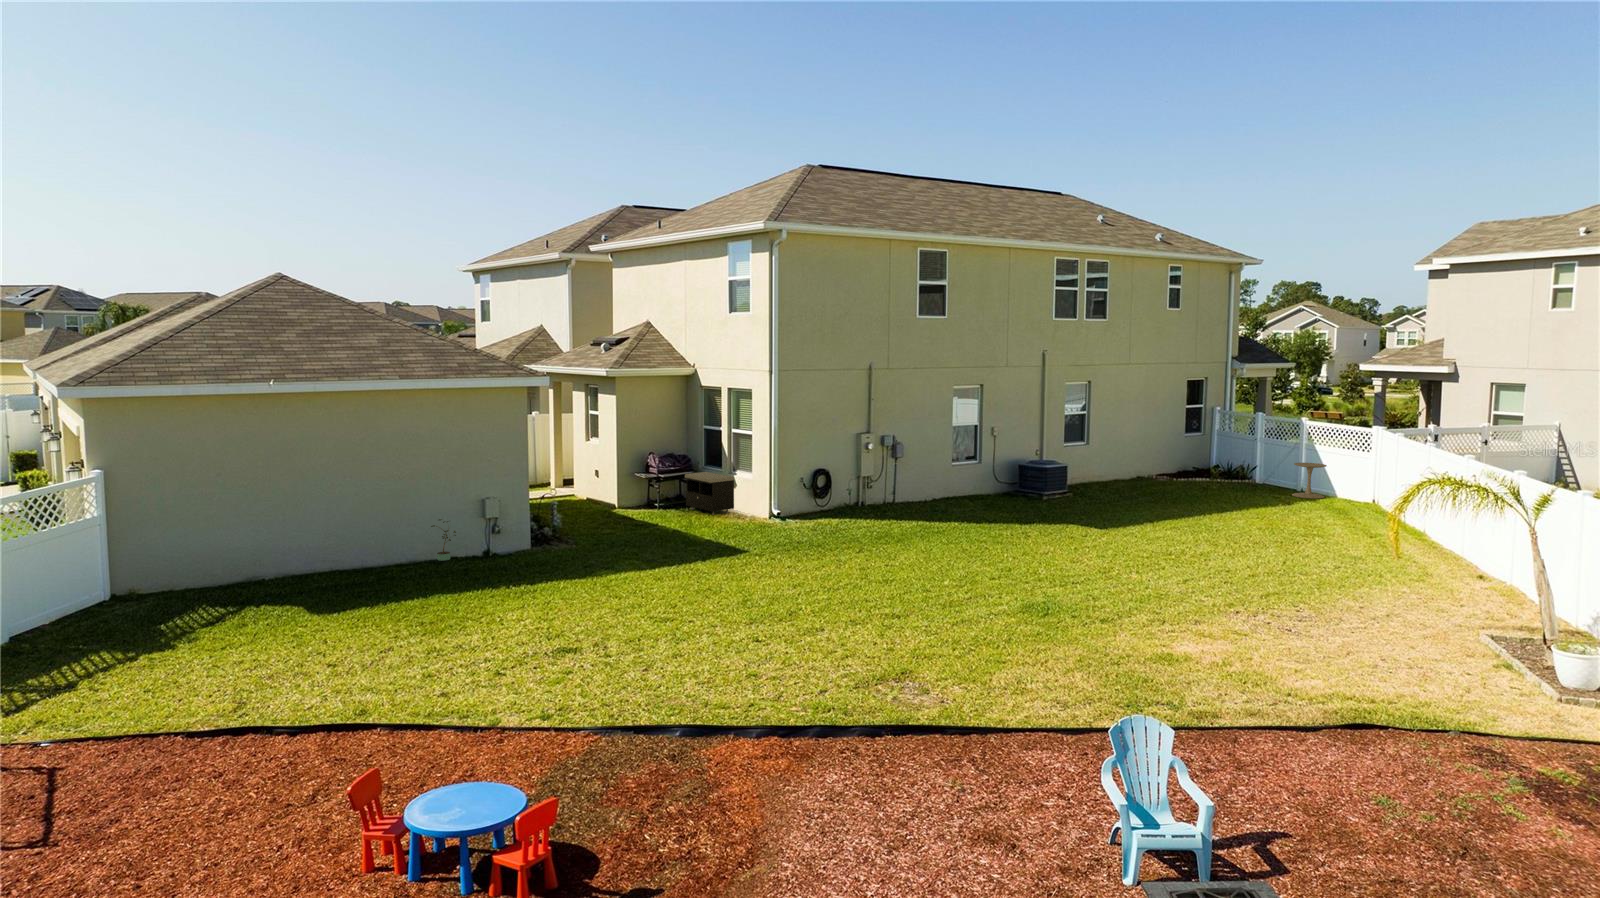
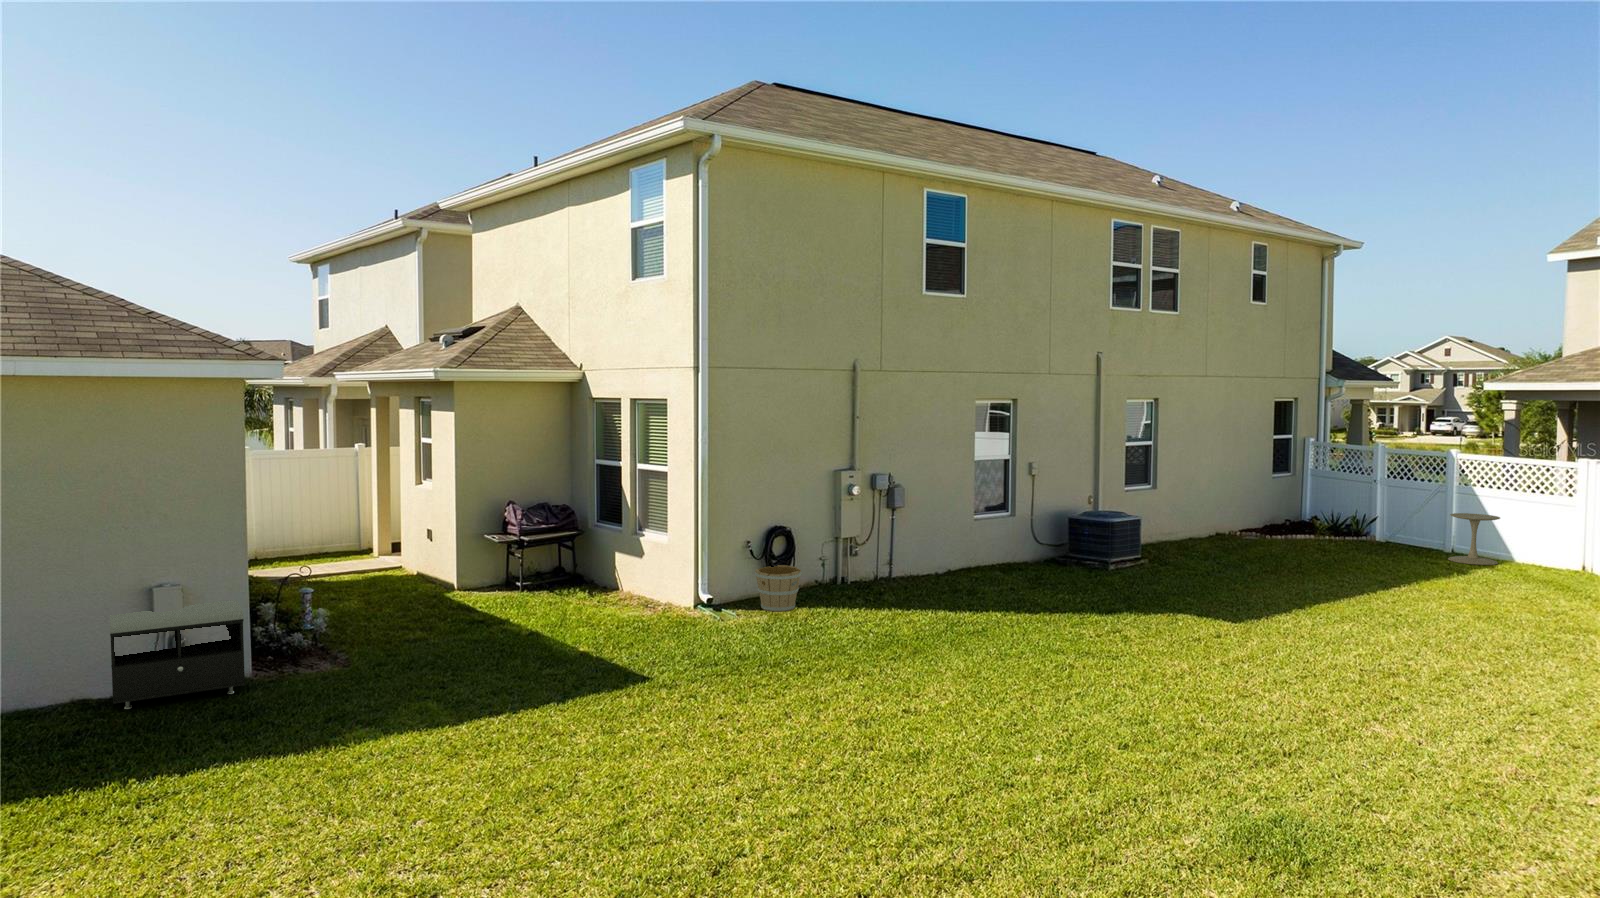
storage bench: present [685,472,734,515] -> present [110,600,245,709]
wooden bucket: none [806,493,836,521] -> present [755,565,802,612]
potted plant: present [431,519,456,561] -> none [29,629,86,710]

